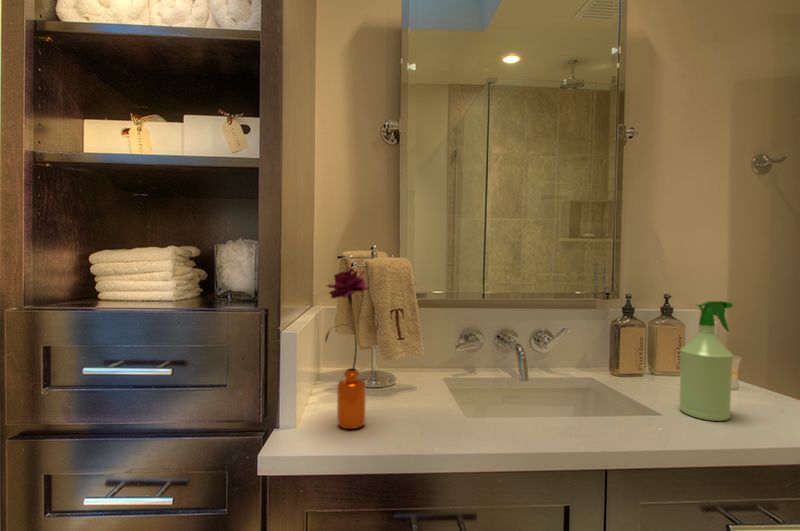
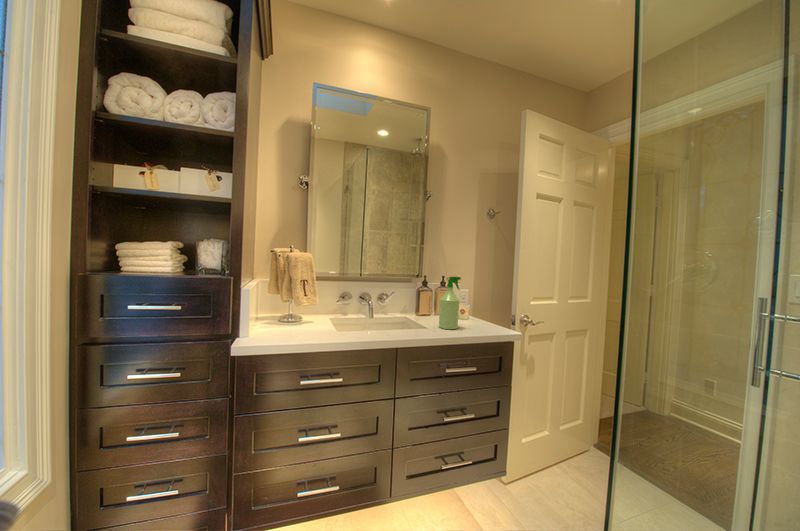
flower: present [325,268,378,429] -> none [265,257,294,337]

